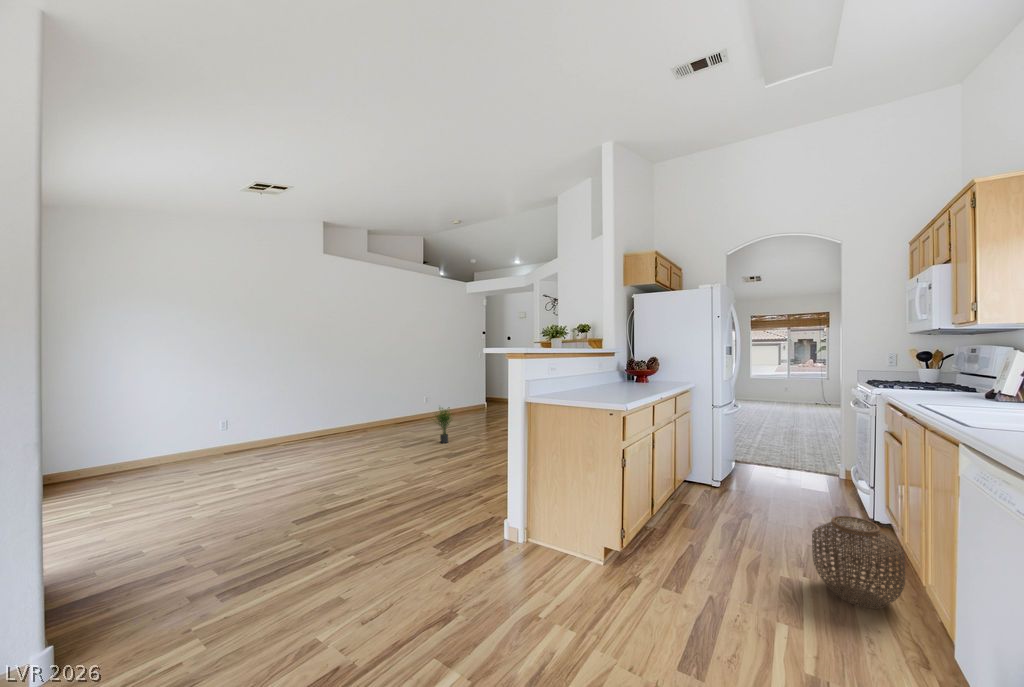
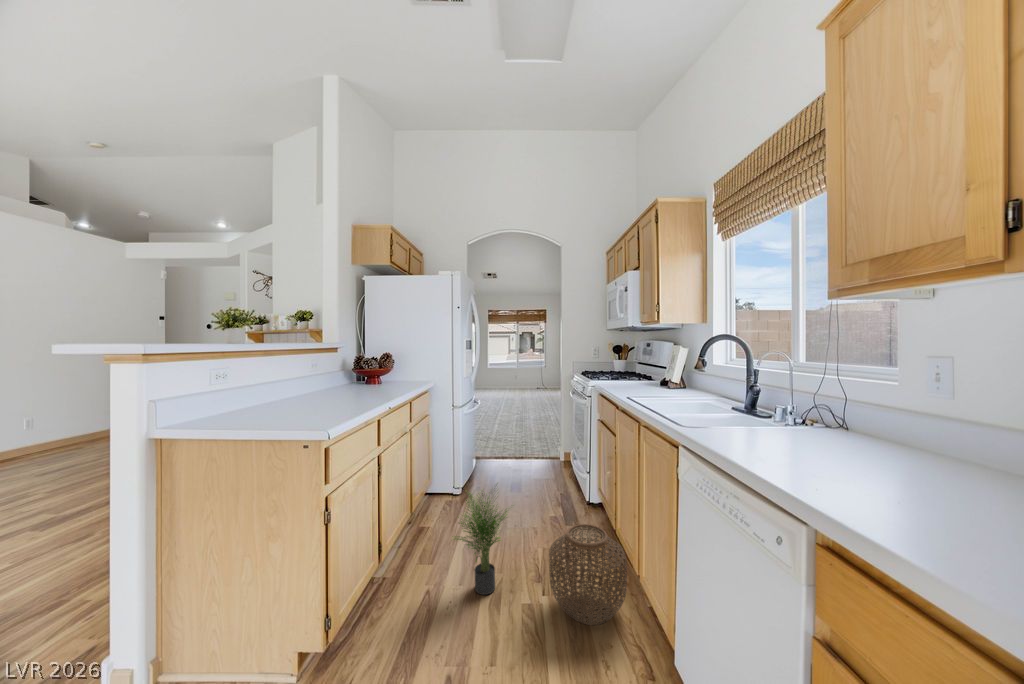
potted plant: present [435,408,452,443] -> present [456,493,507,595]

